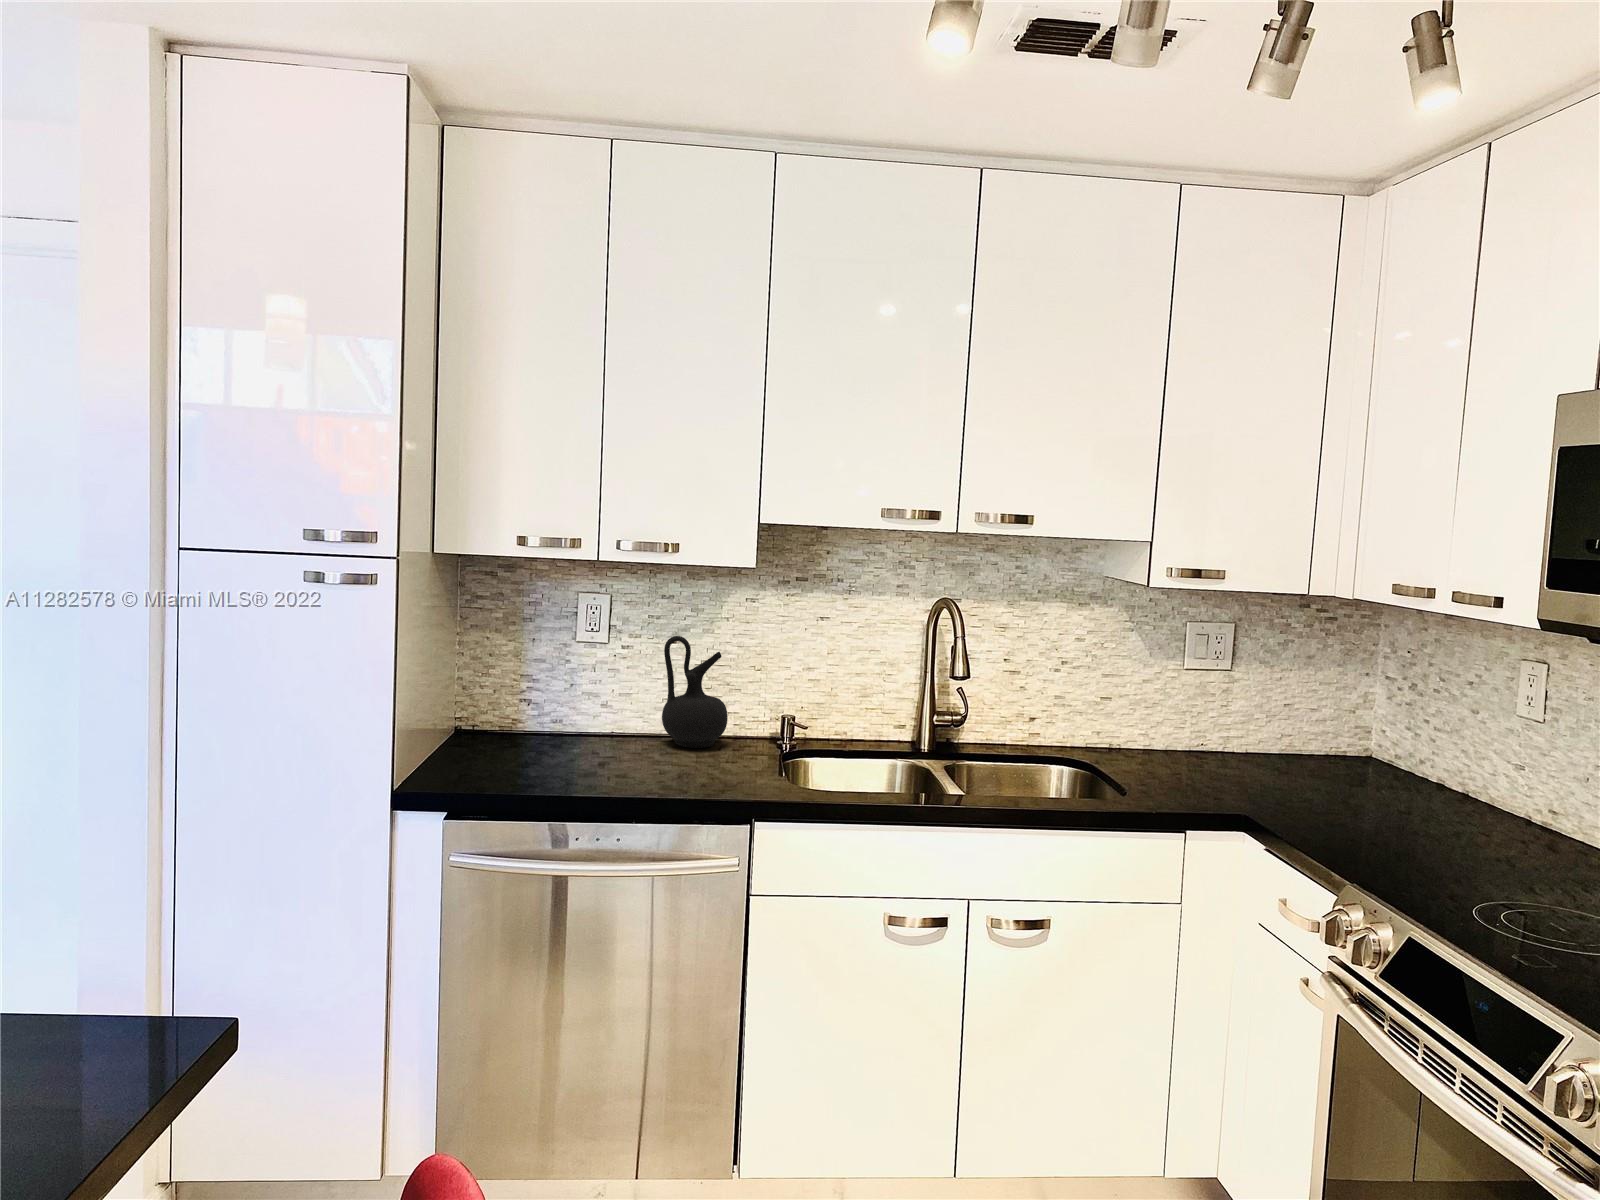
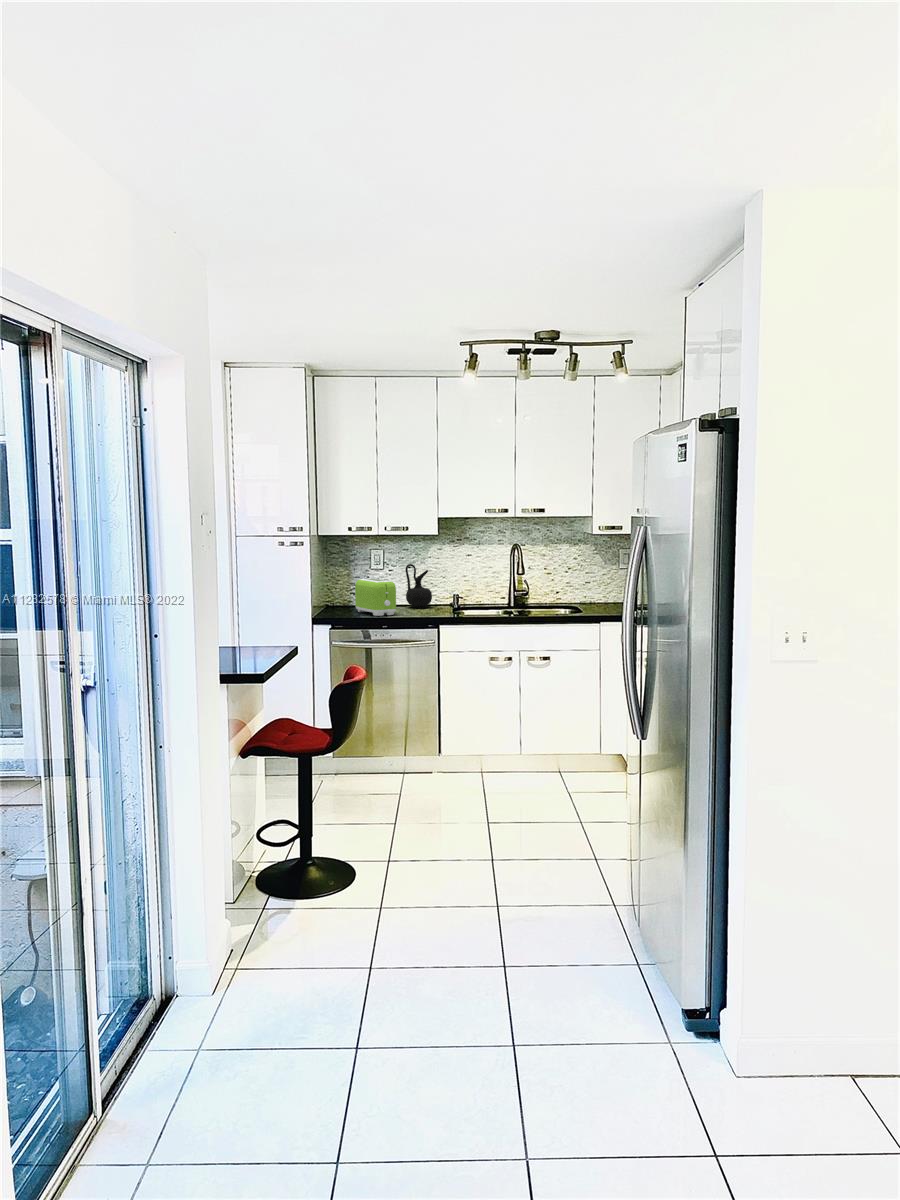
toaster: none [529,671,638,779] -> present [355,578,396,616]

